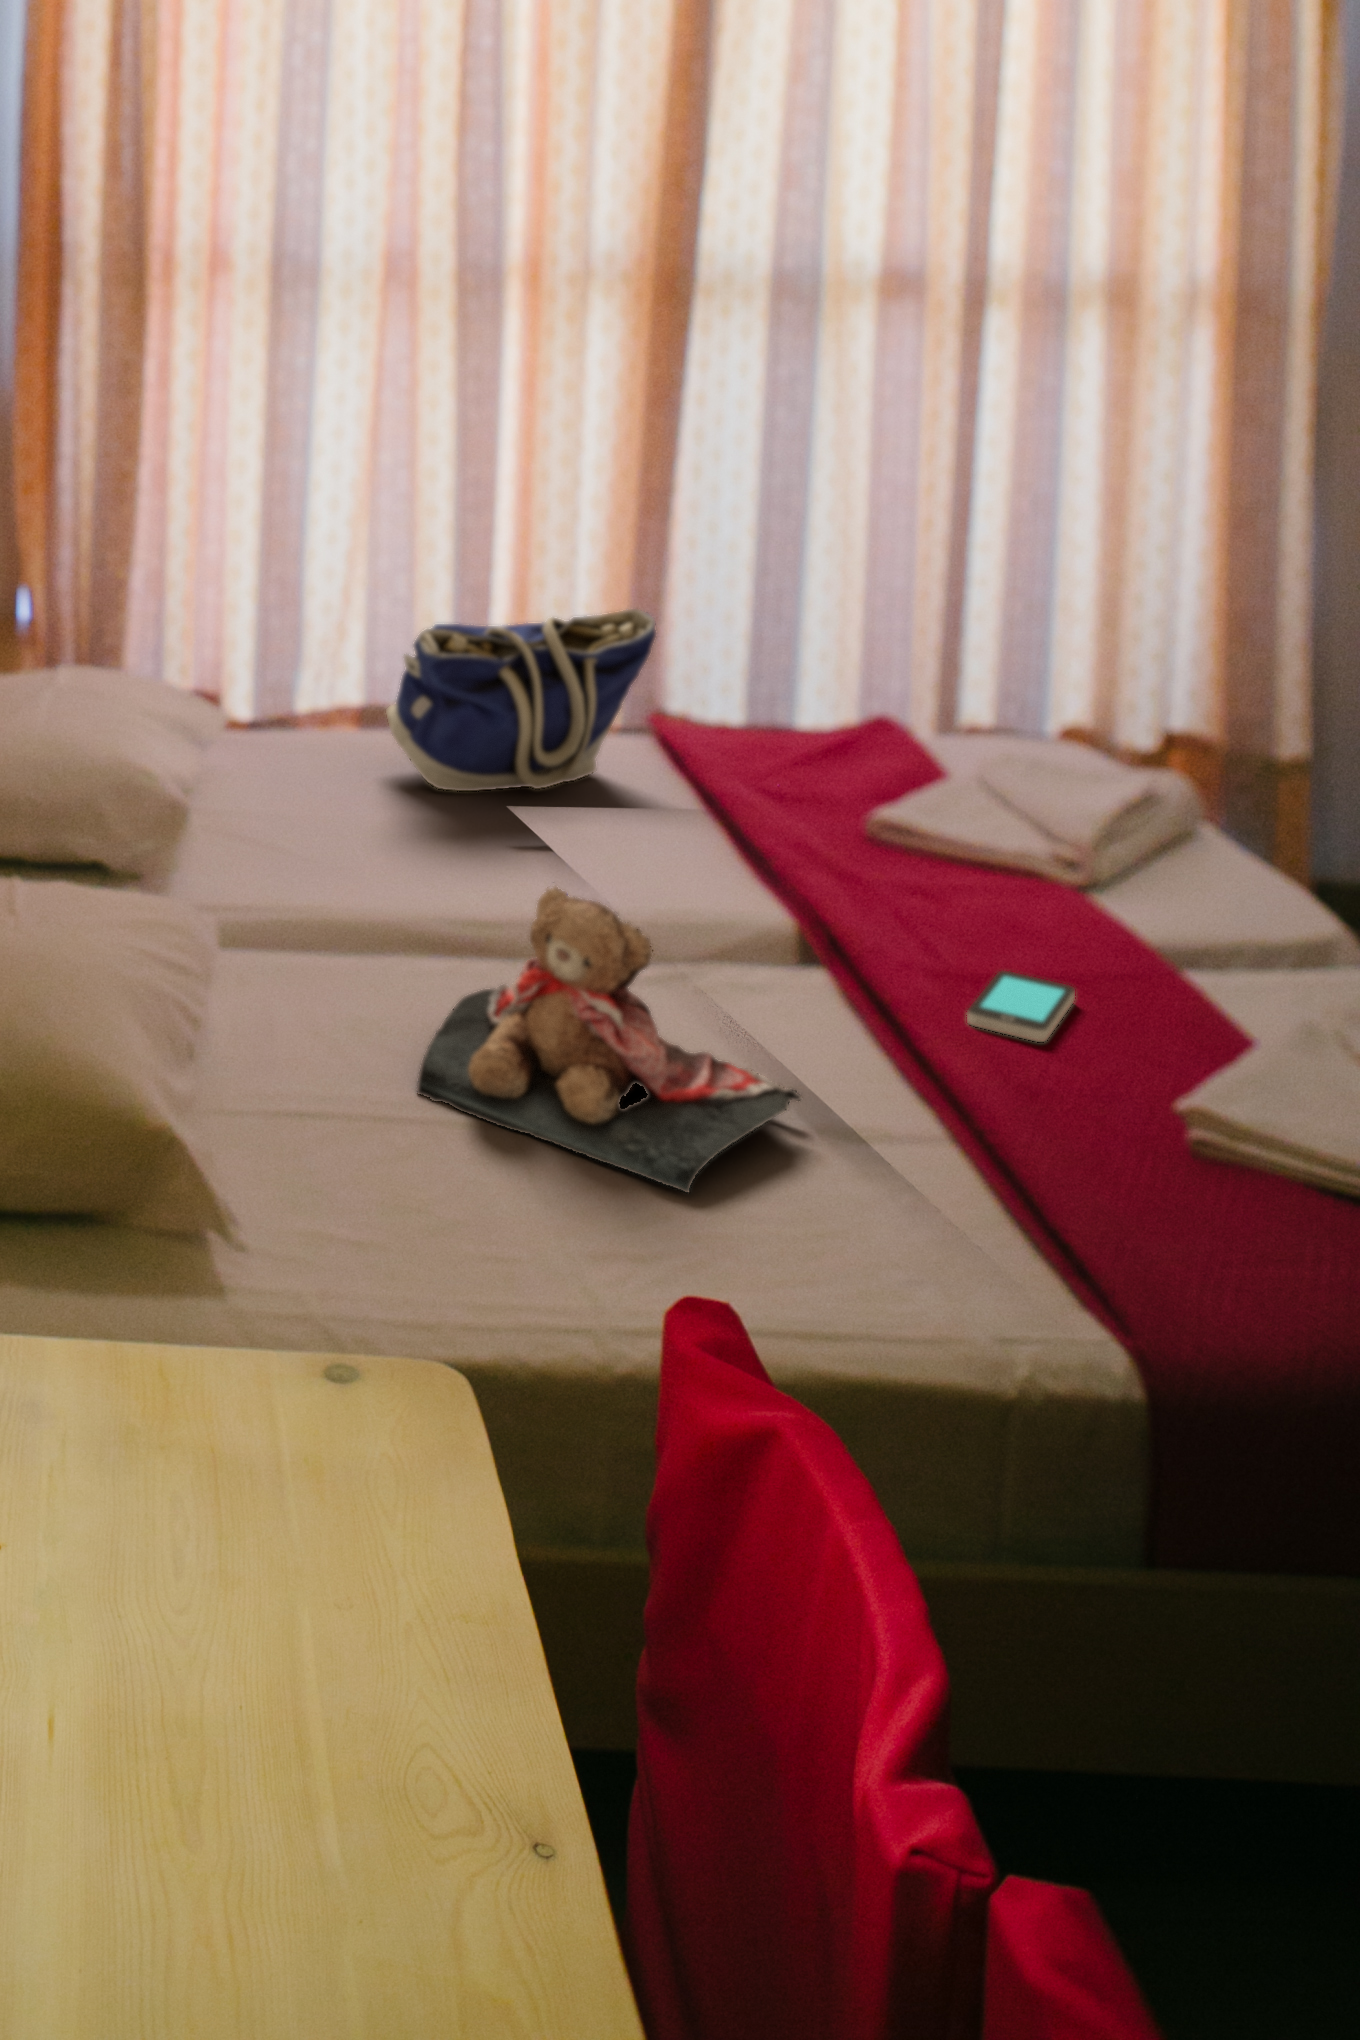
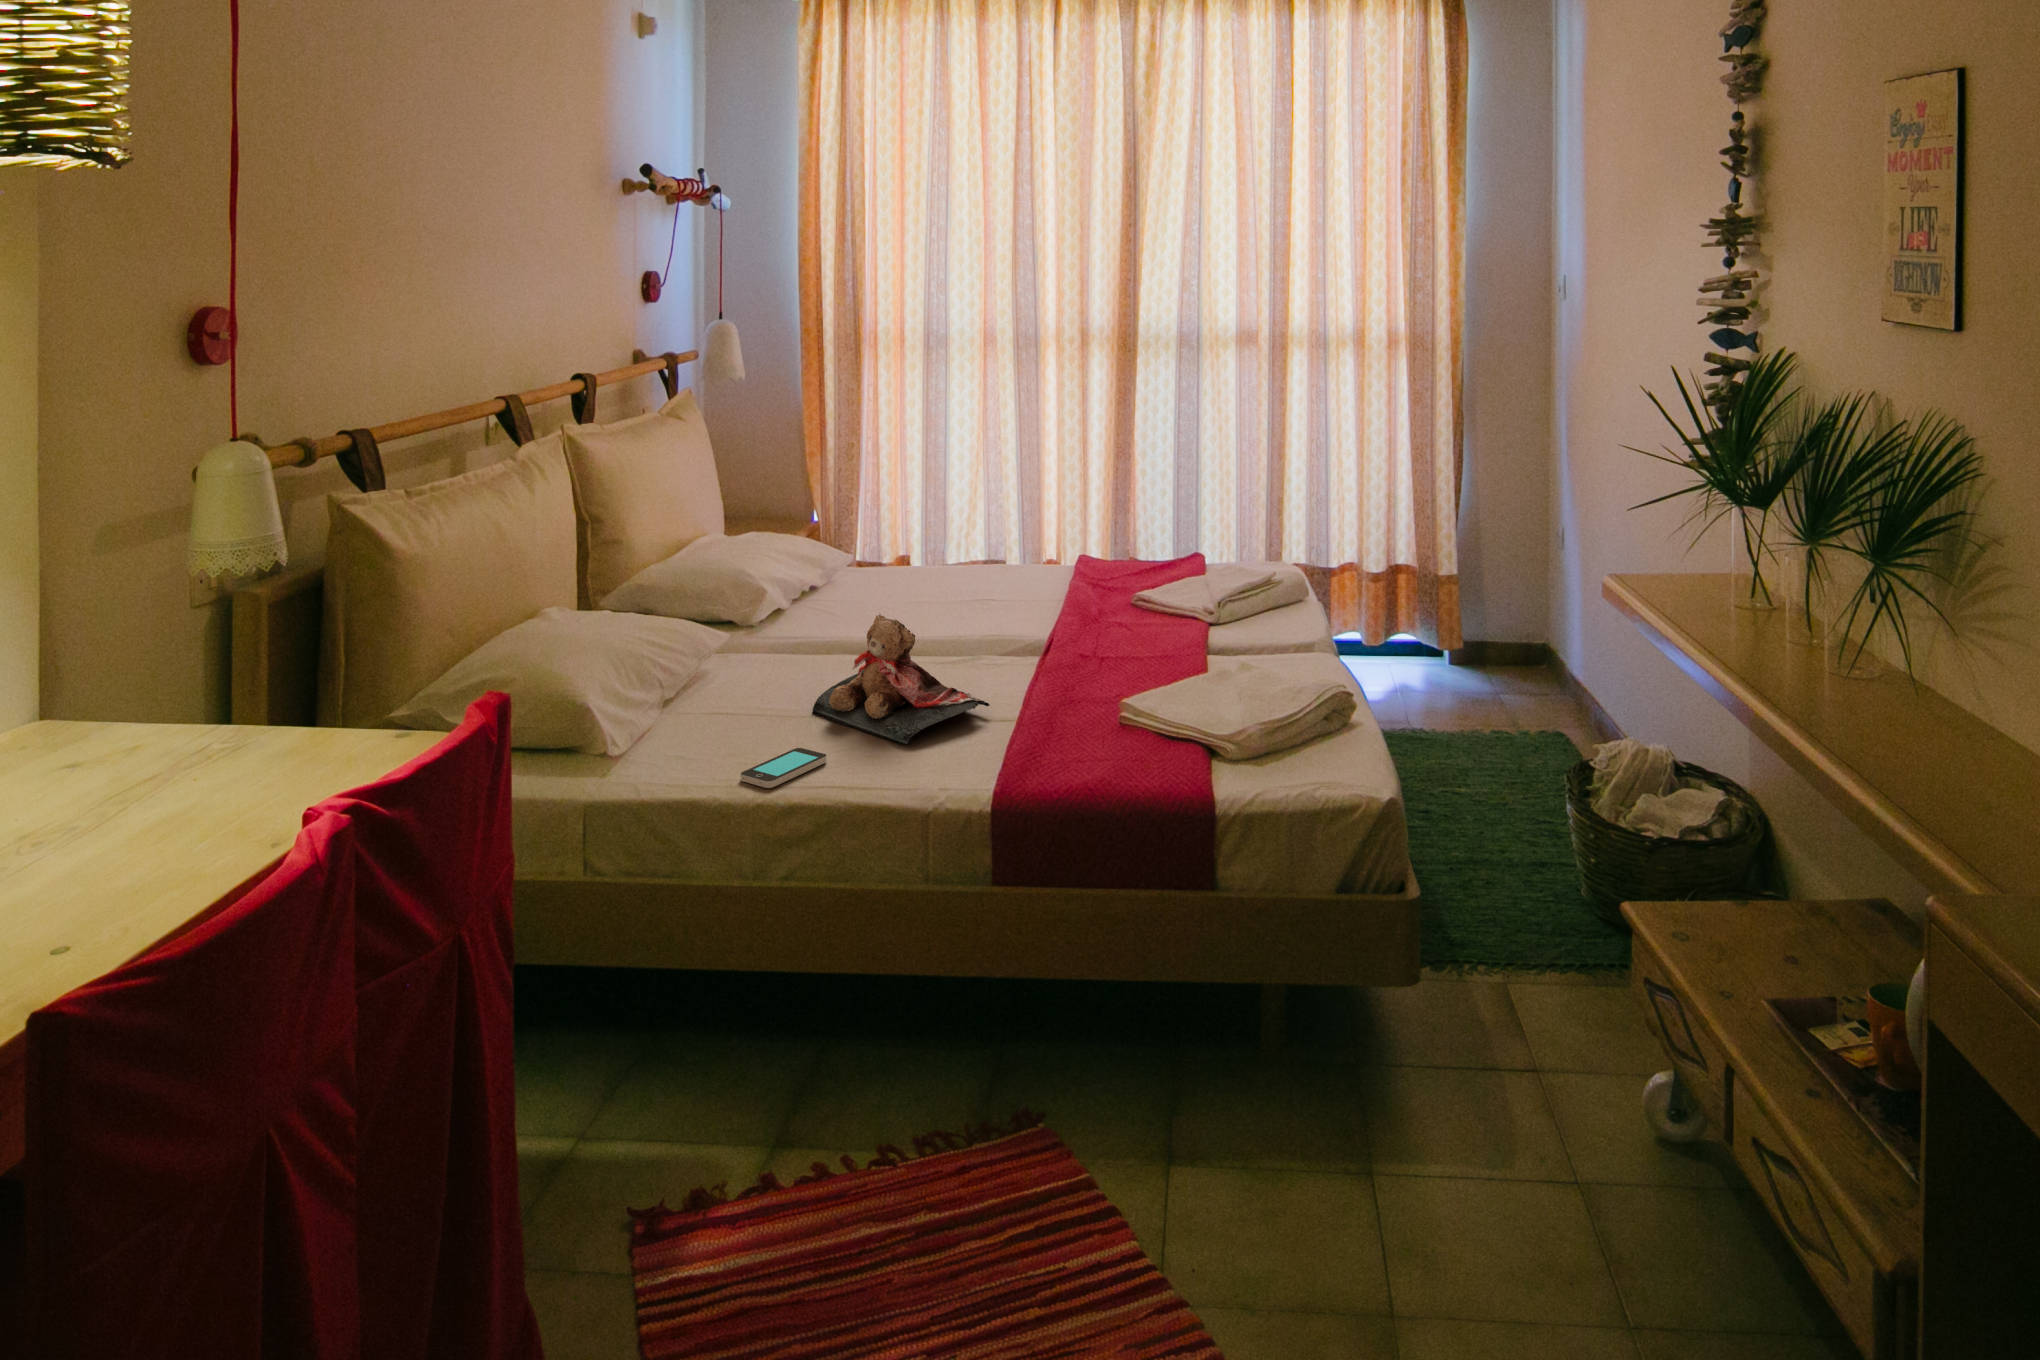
tote bag: present [386,609,656,791] -> none [908,497,1042,590]
smartphone: present [967,971,1075,1042] -> present [741,748,826,788]

